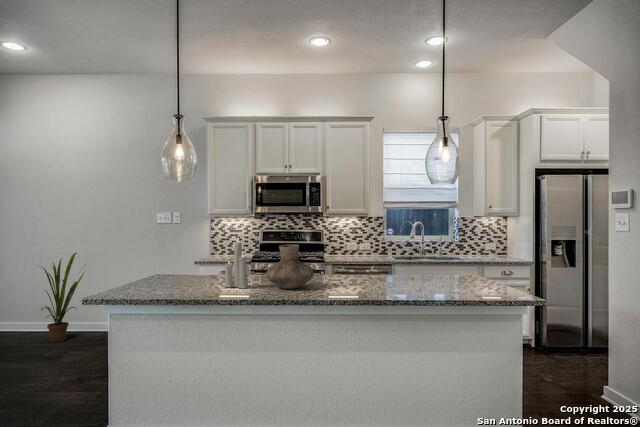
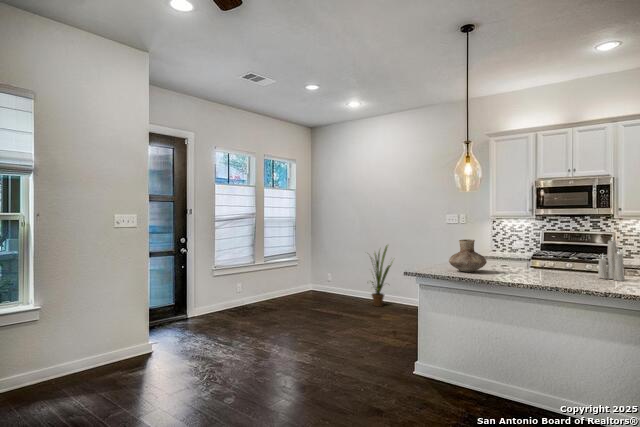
candle: present [224,241,248,289] -> present [598,240,624,281]
vase: present [266,244,314,289] -> present [449,239,487,272]

